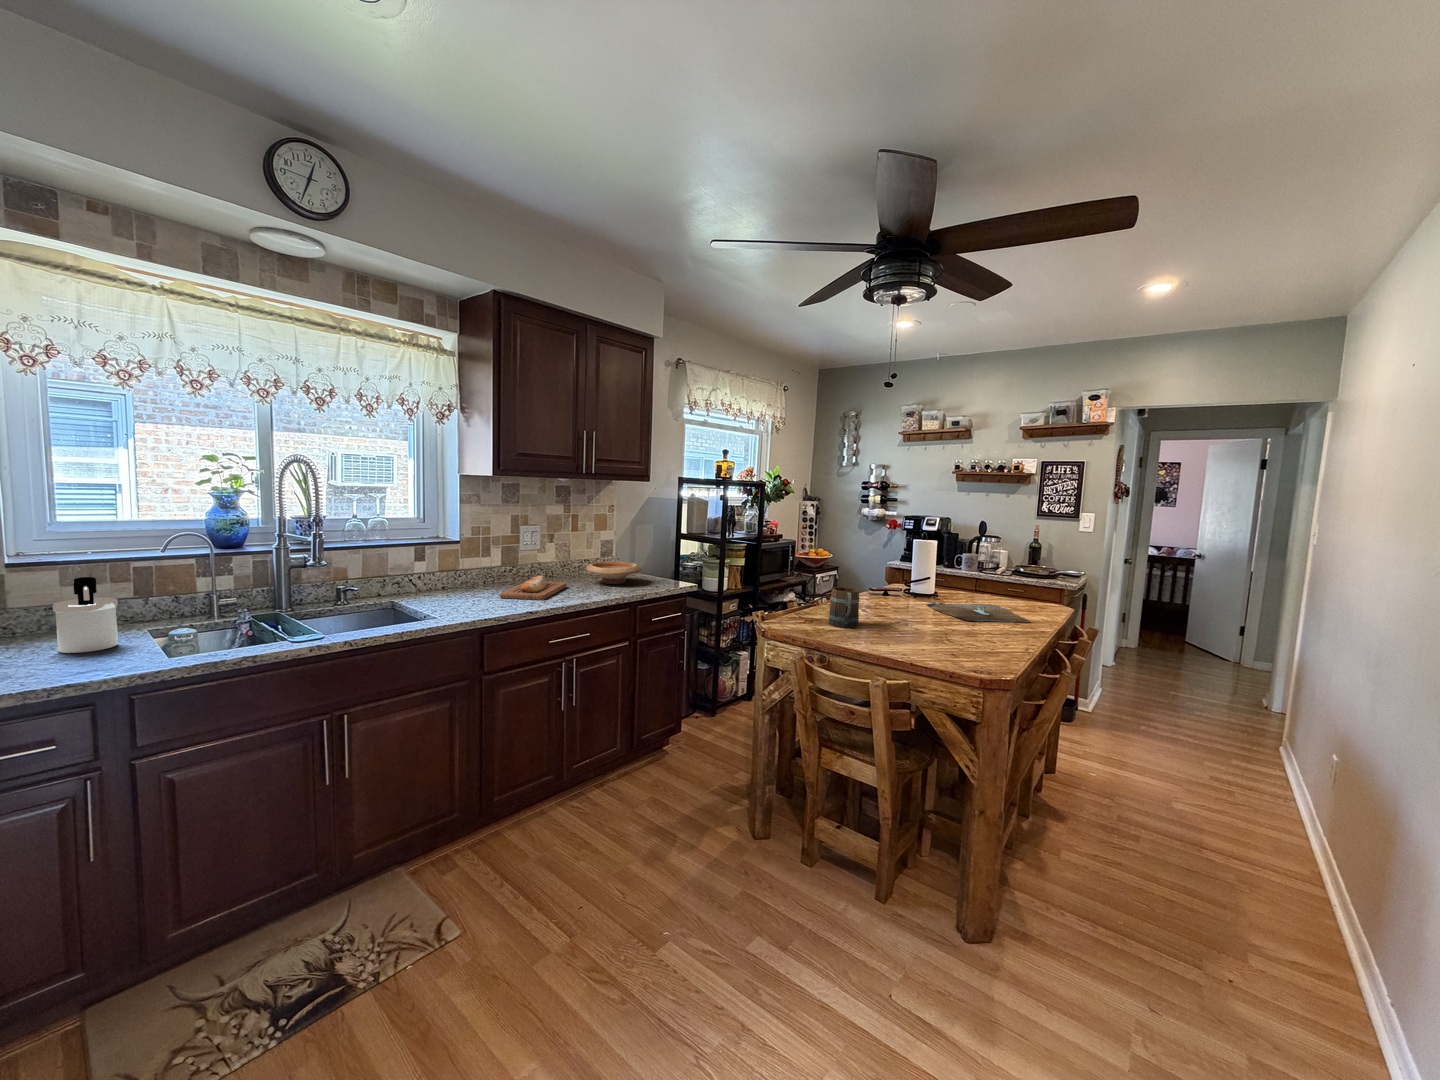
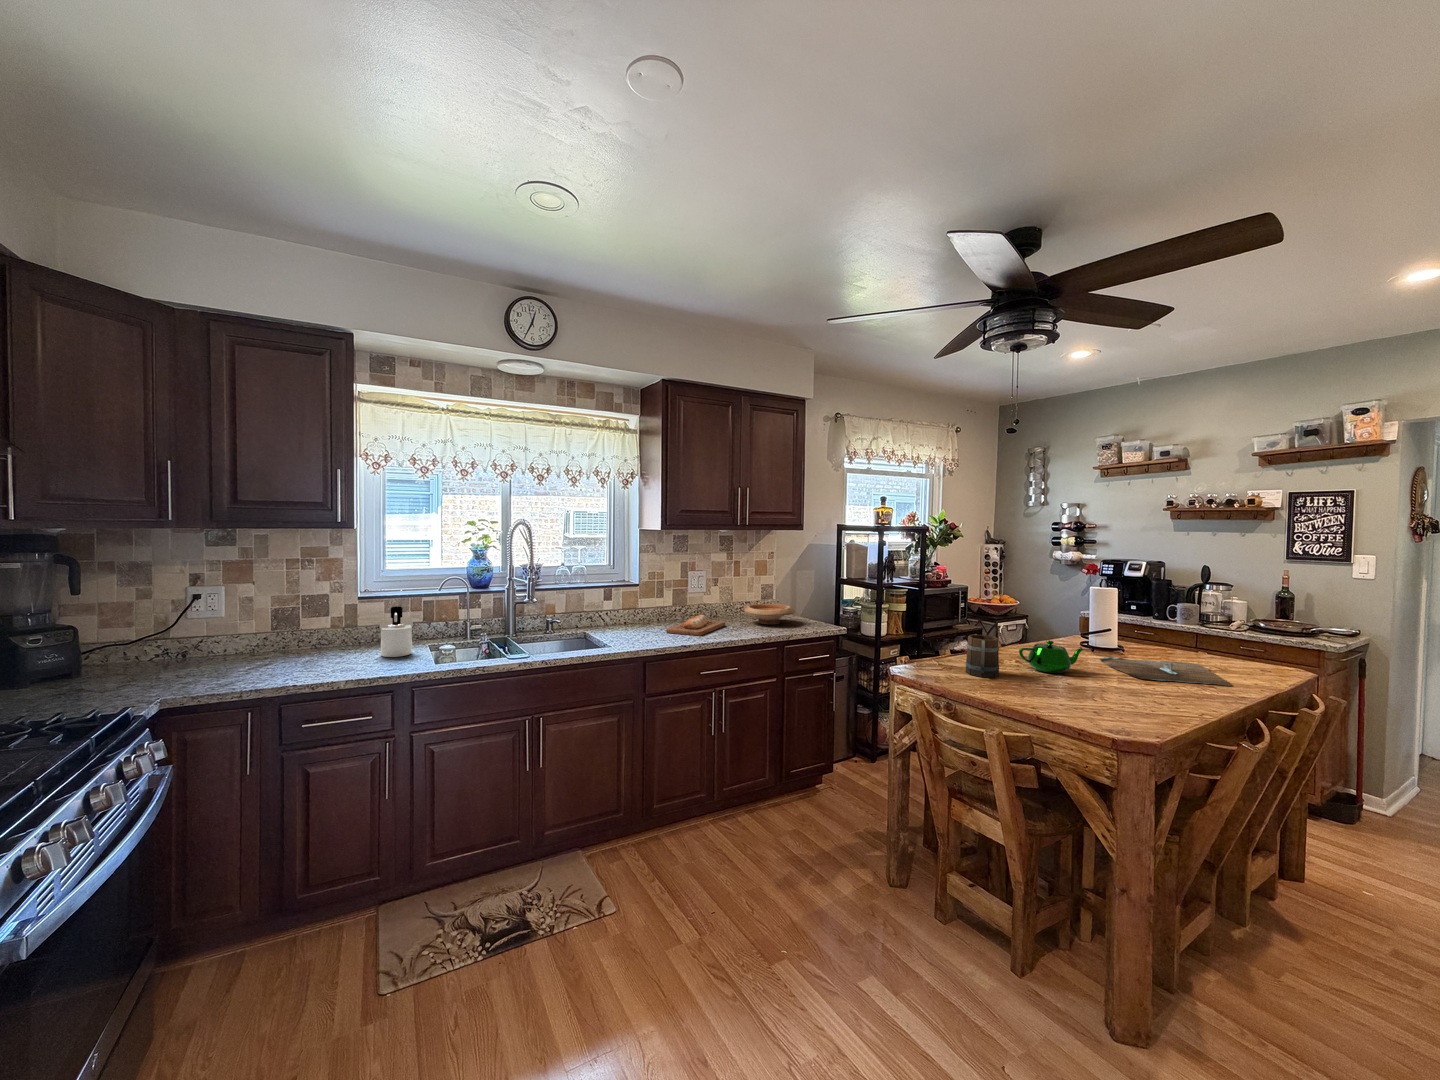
teapot: none [871,590,924,620] -> present [1019,640,1085,673]

